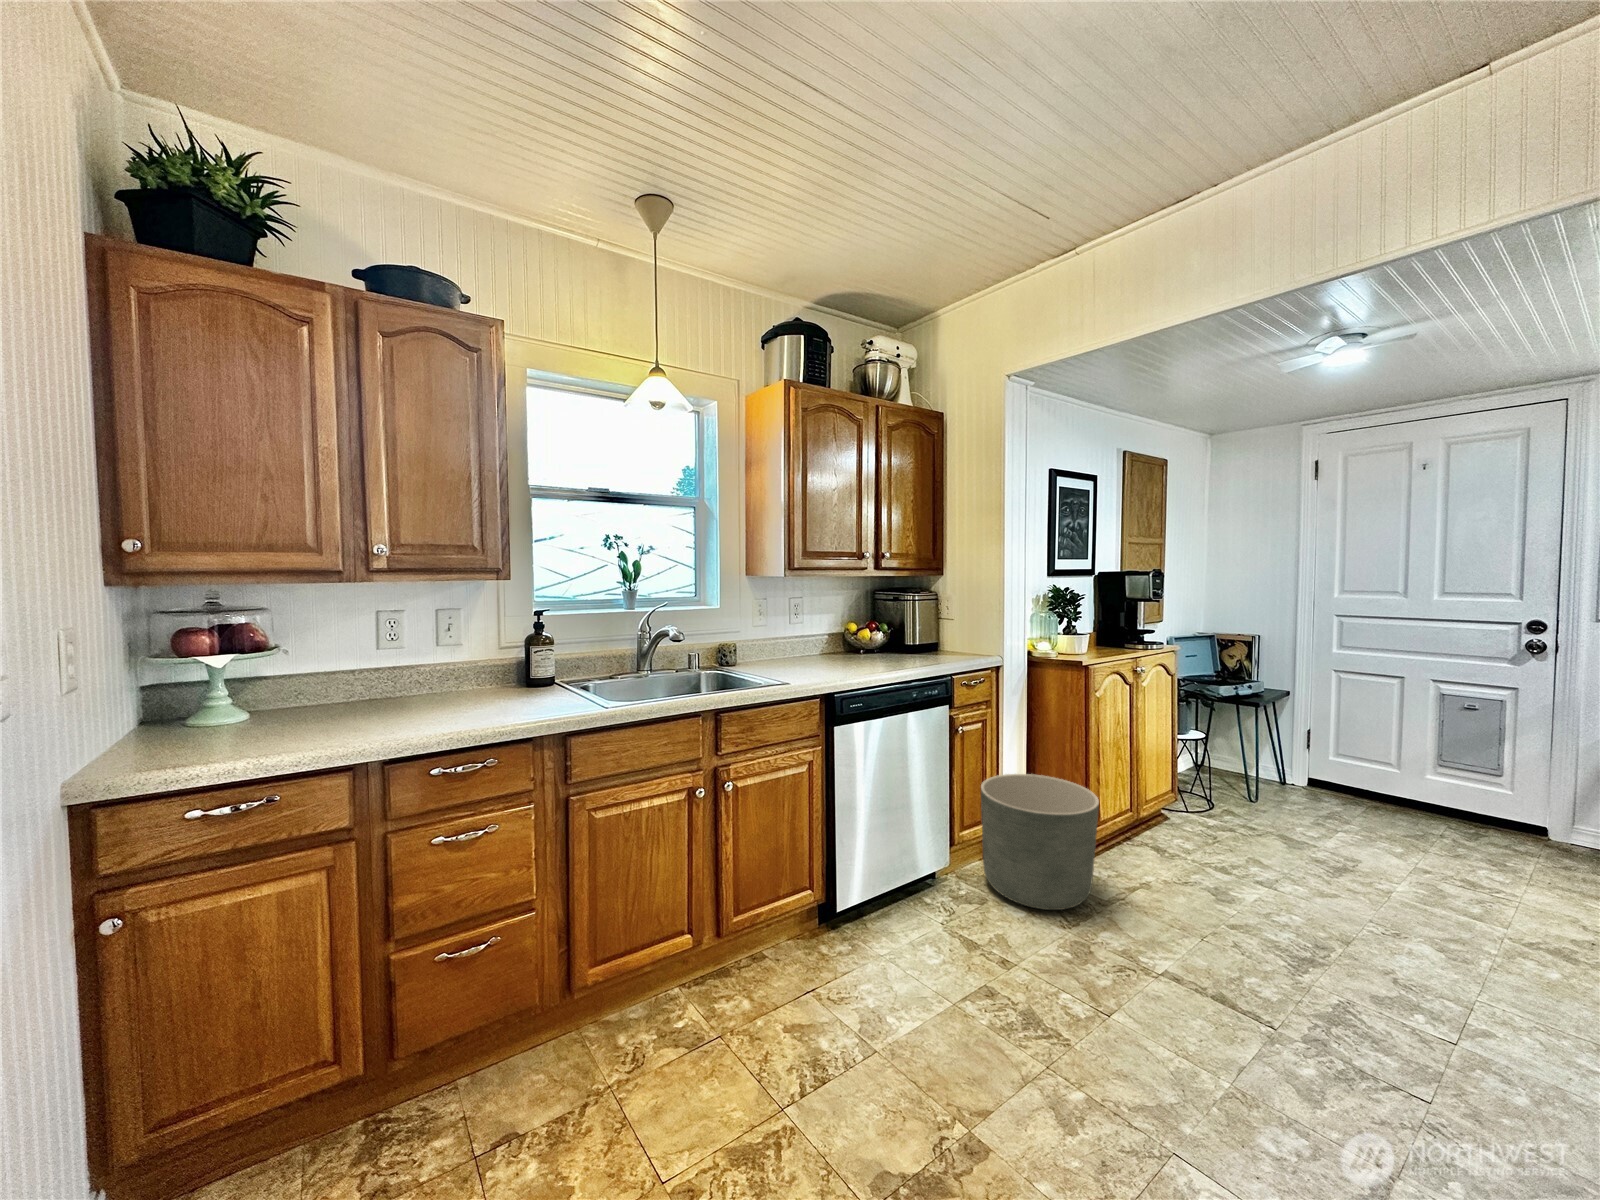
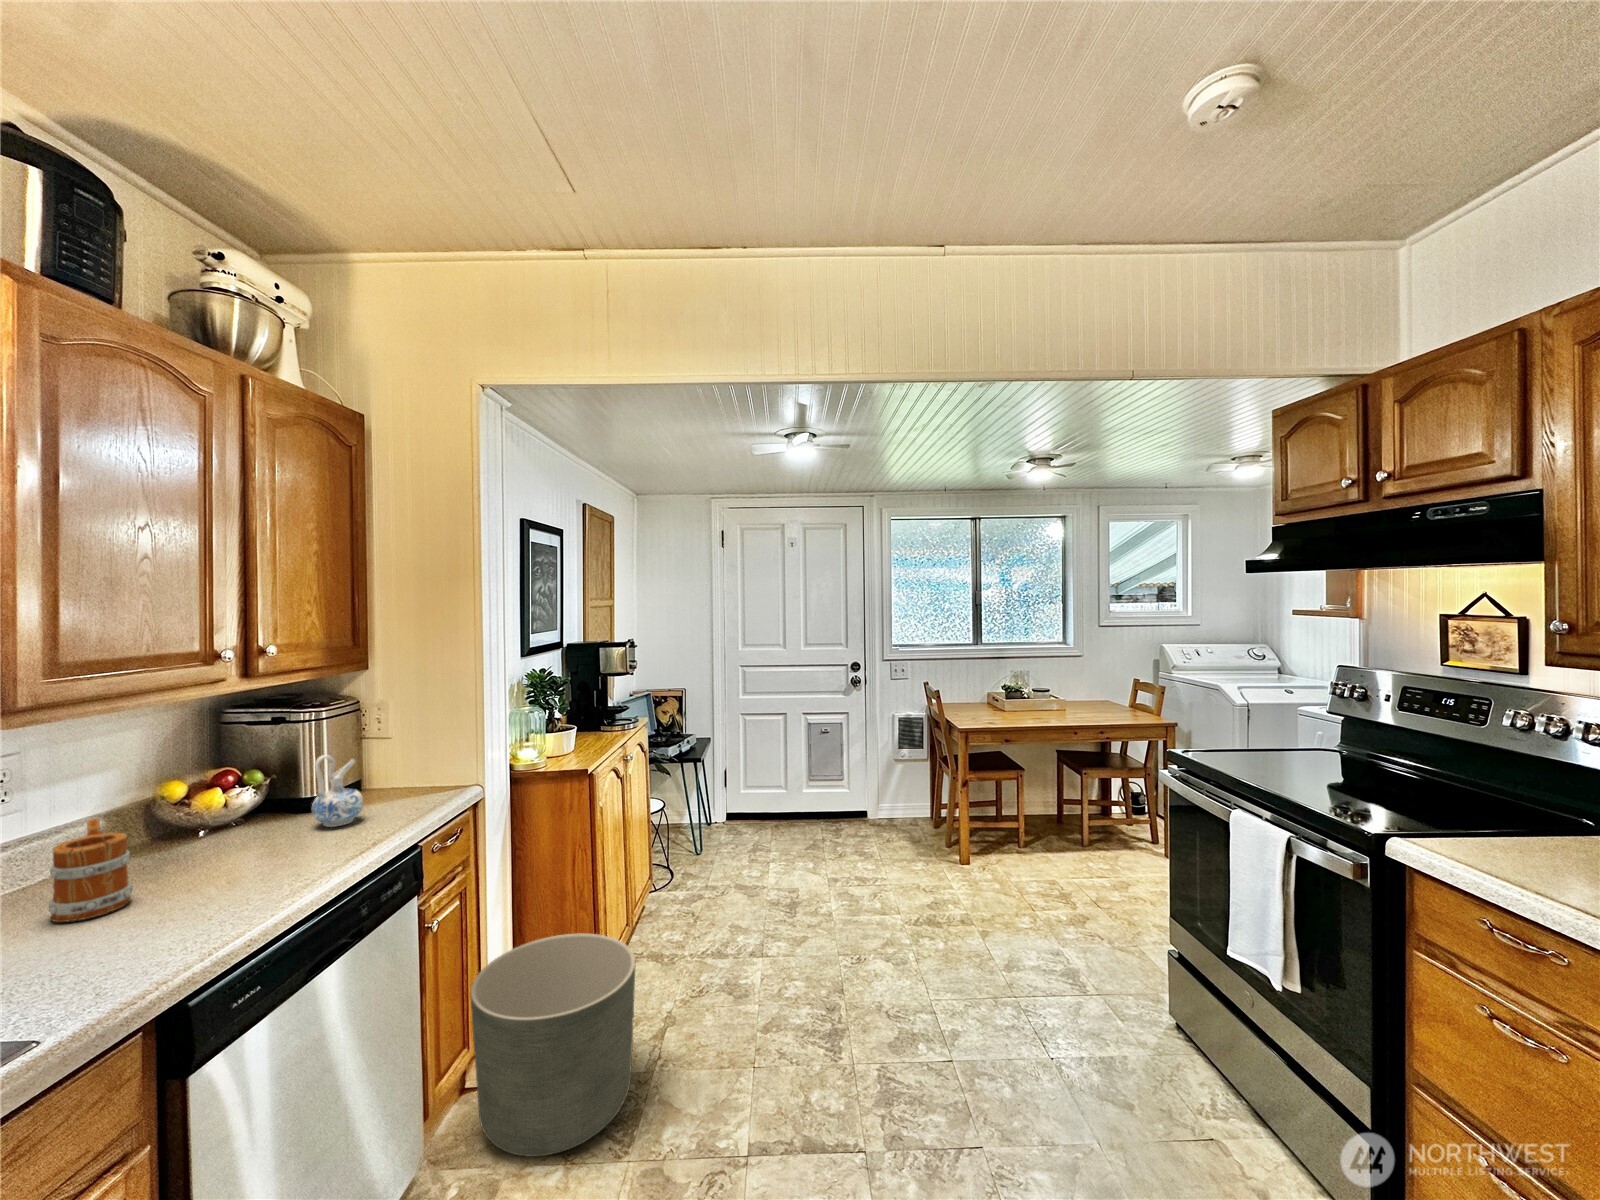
ceramic pitcher: none [903,617,928,659] -> present [312,755,363,827]
mug: none [798,627,825,667] -> present [49,819,132,922]

